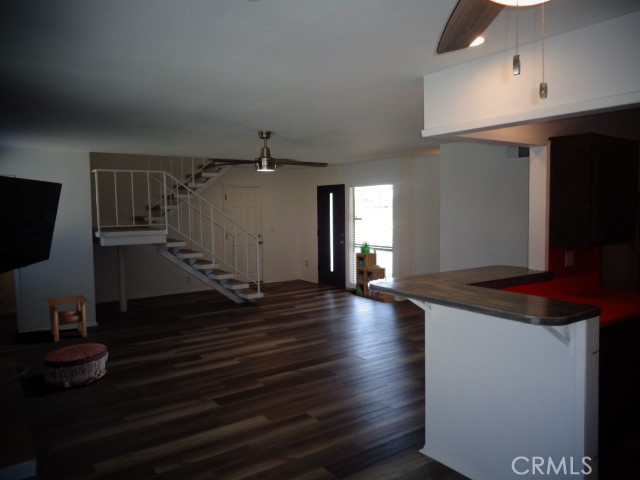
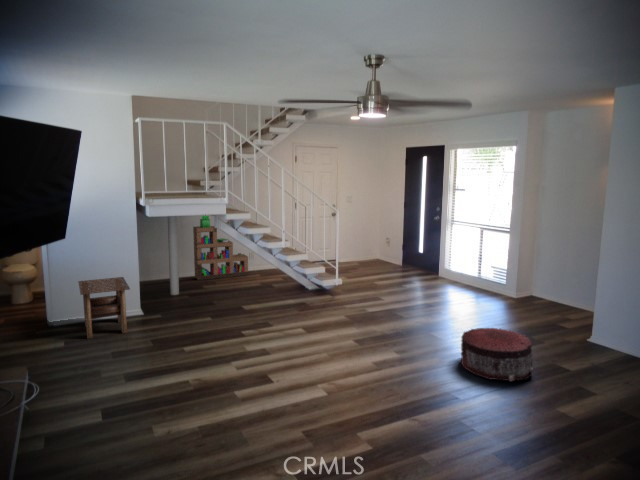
bookshelf: present [356,243,395,302] -> present [193,214,248,280]
pouf: present [43,343,108,387] -> present [461,328,533,382]

